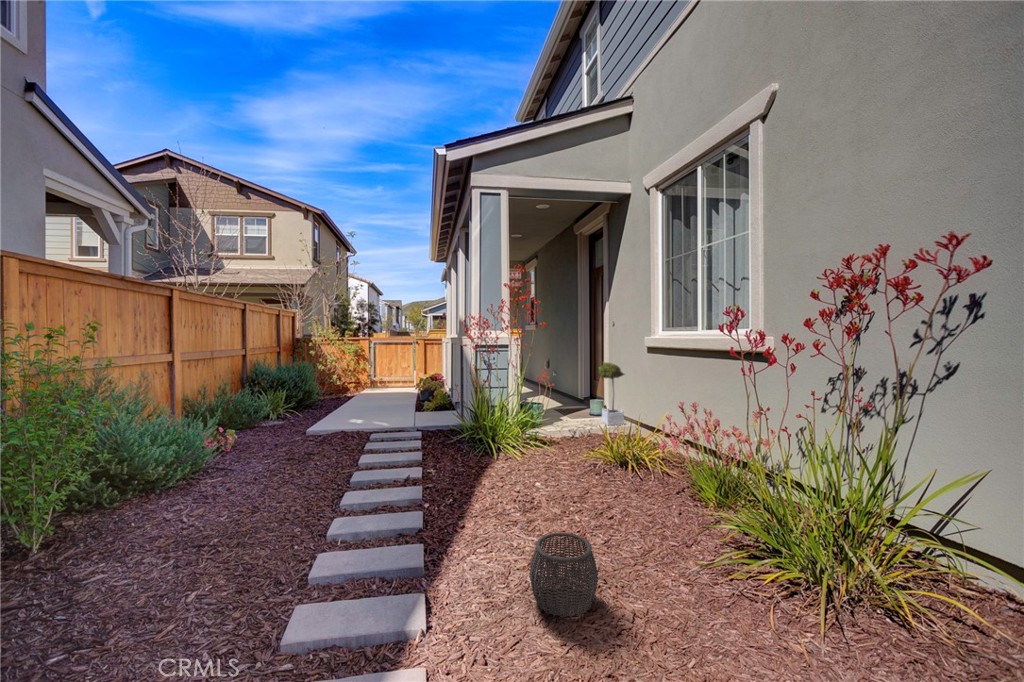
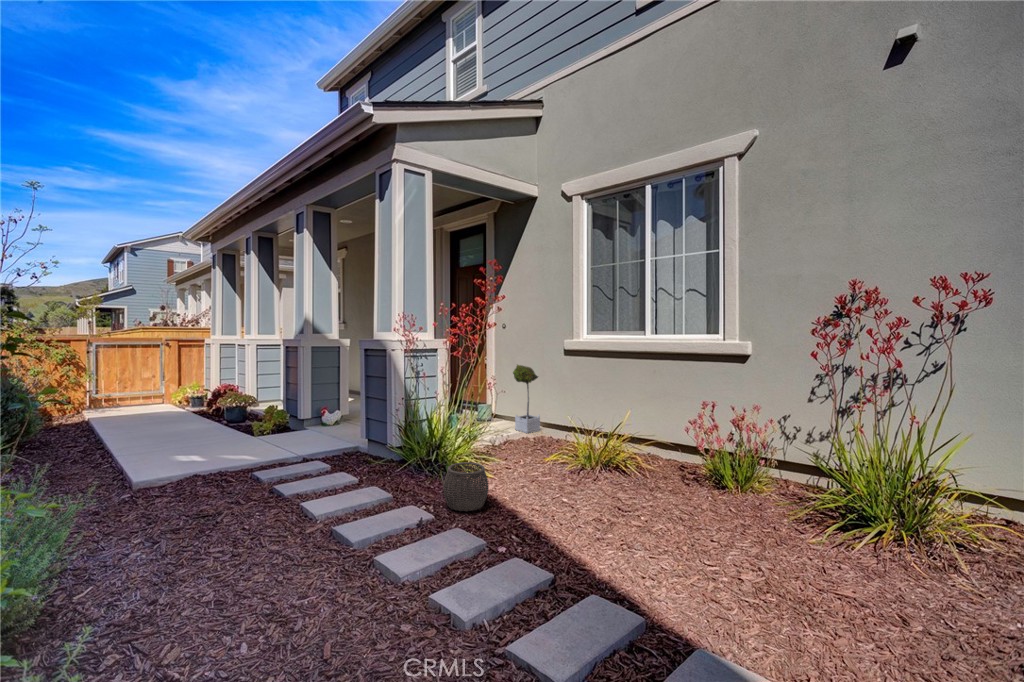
woven basket: present [529,533,598,618] -> present [443,462,489,511]

